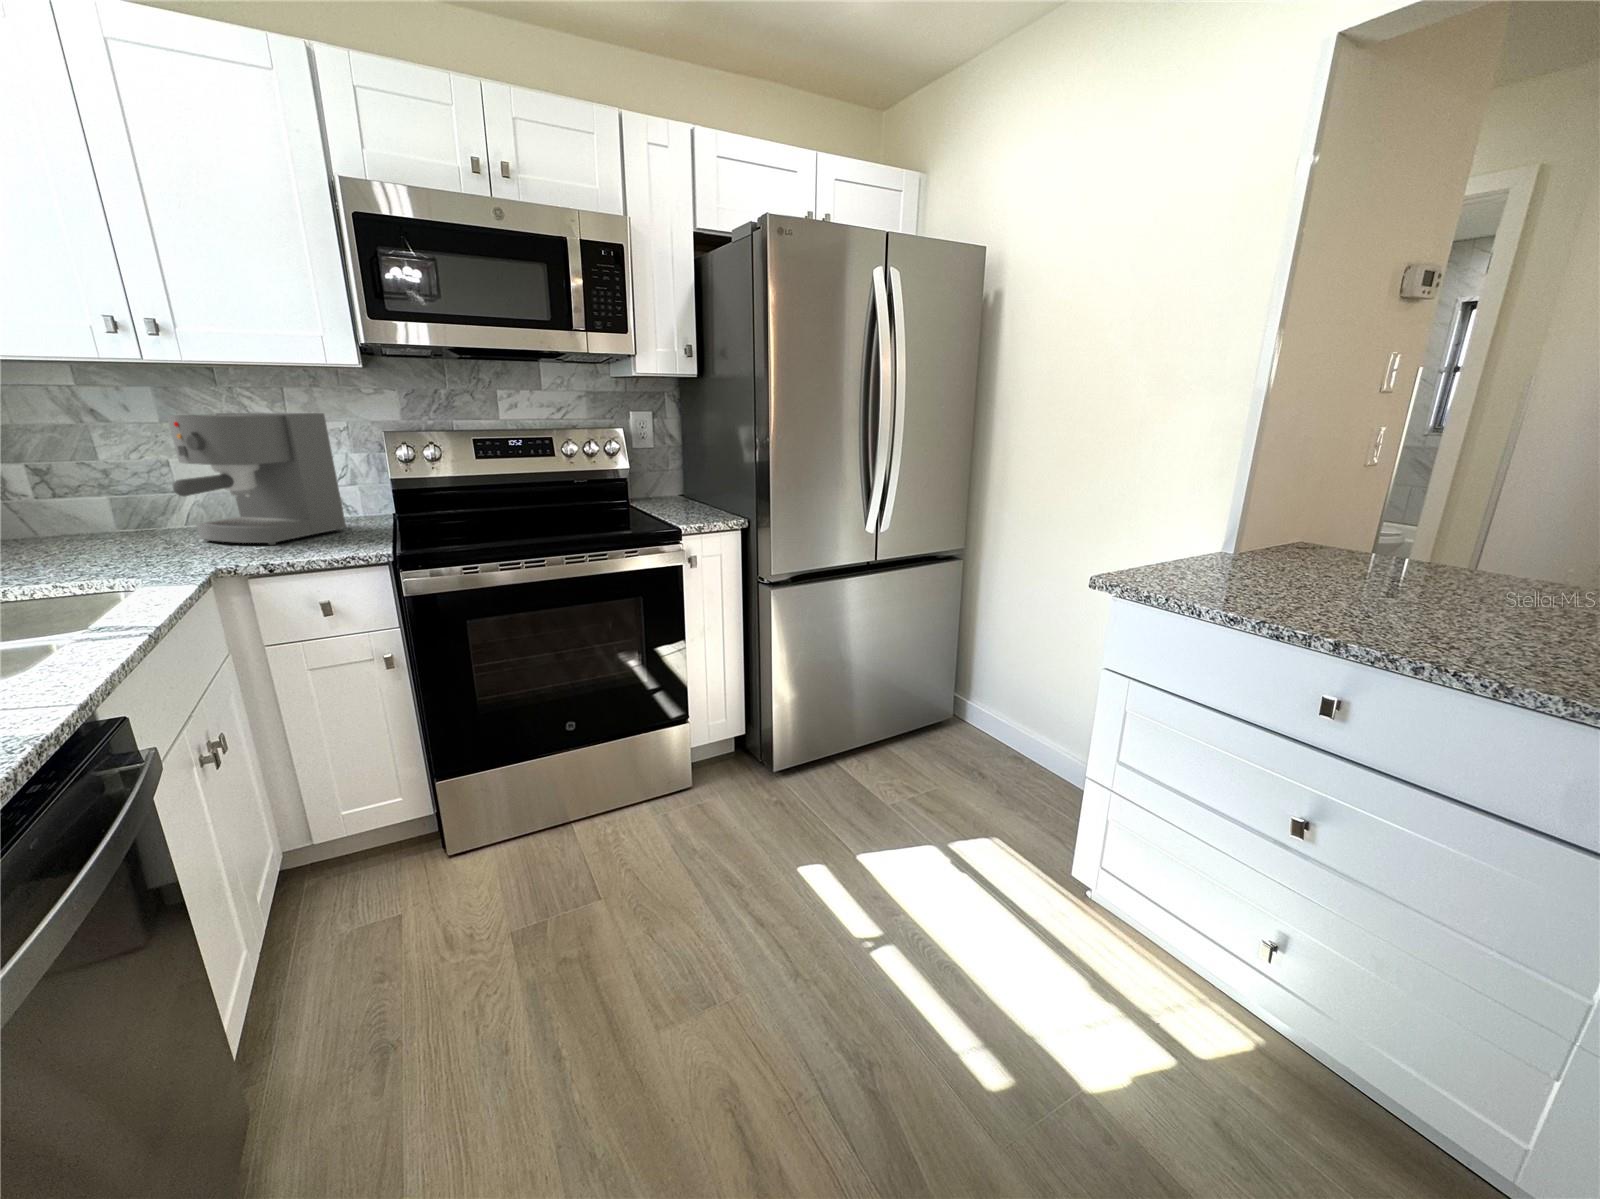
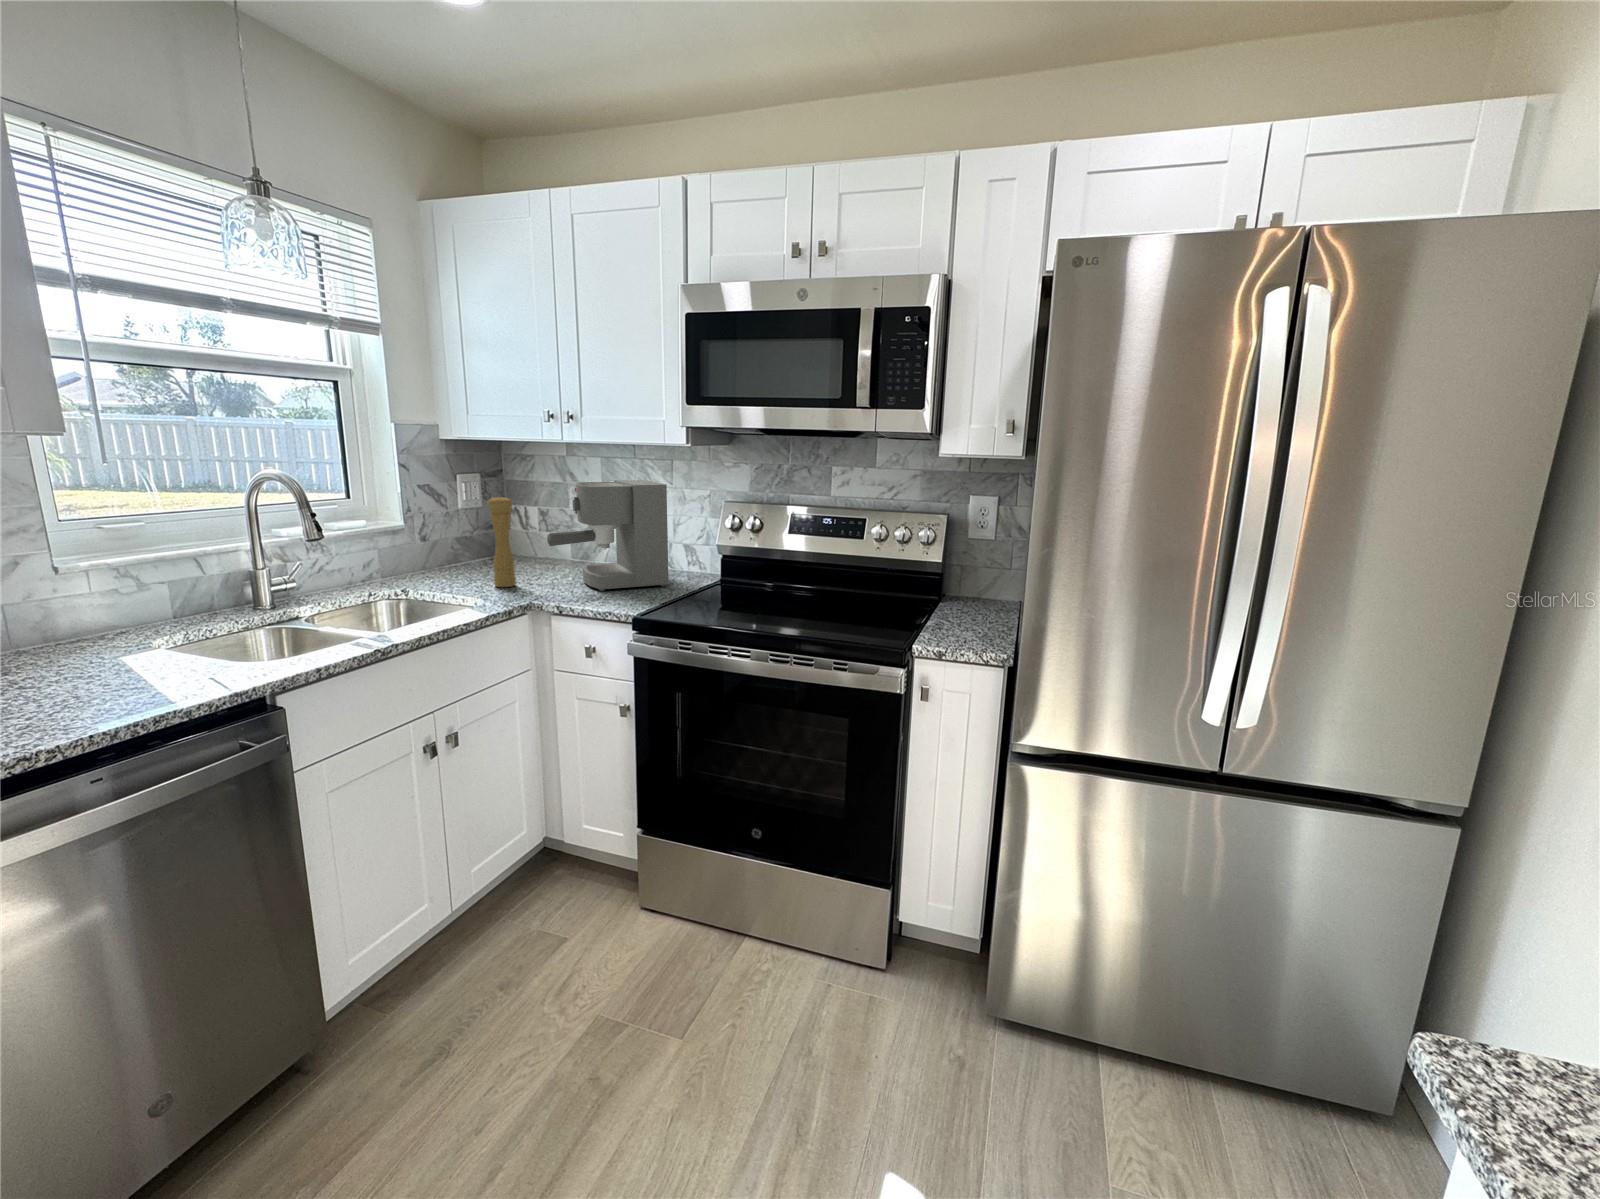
pepper mill: none [33,435,114,566] -> present [488,496,516,587]

